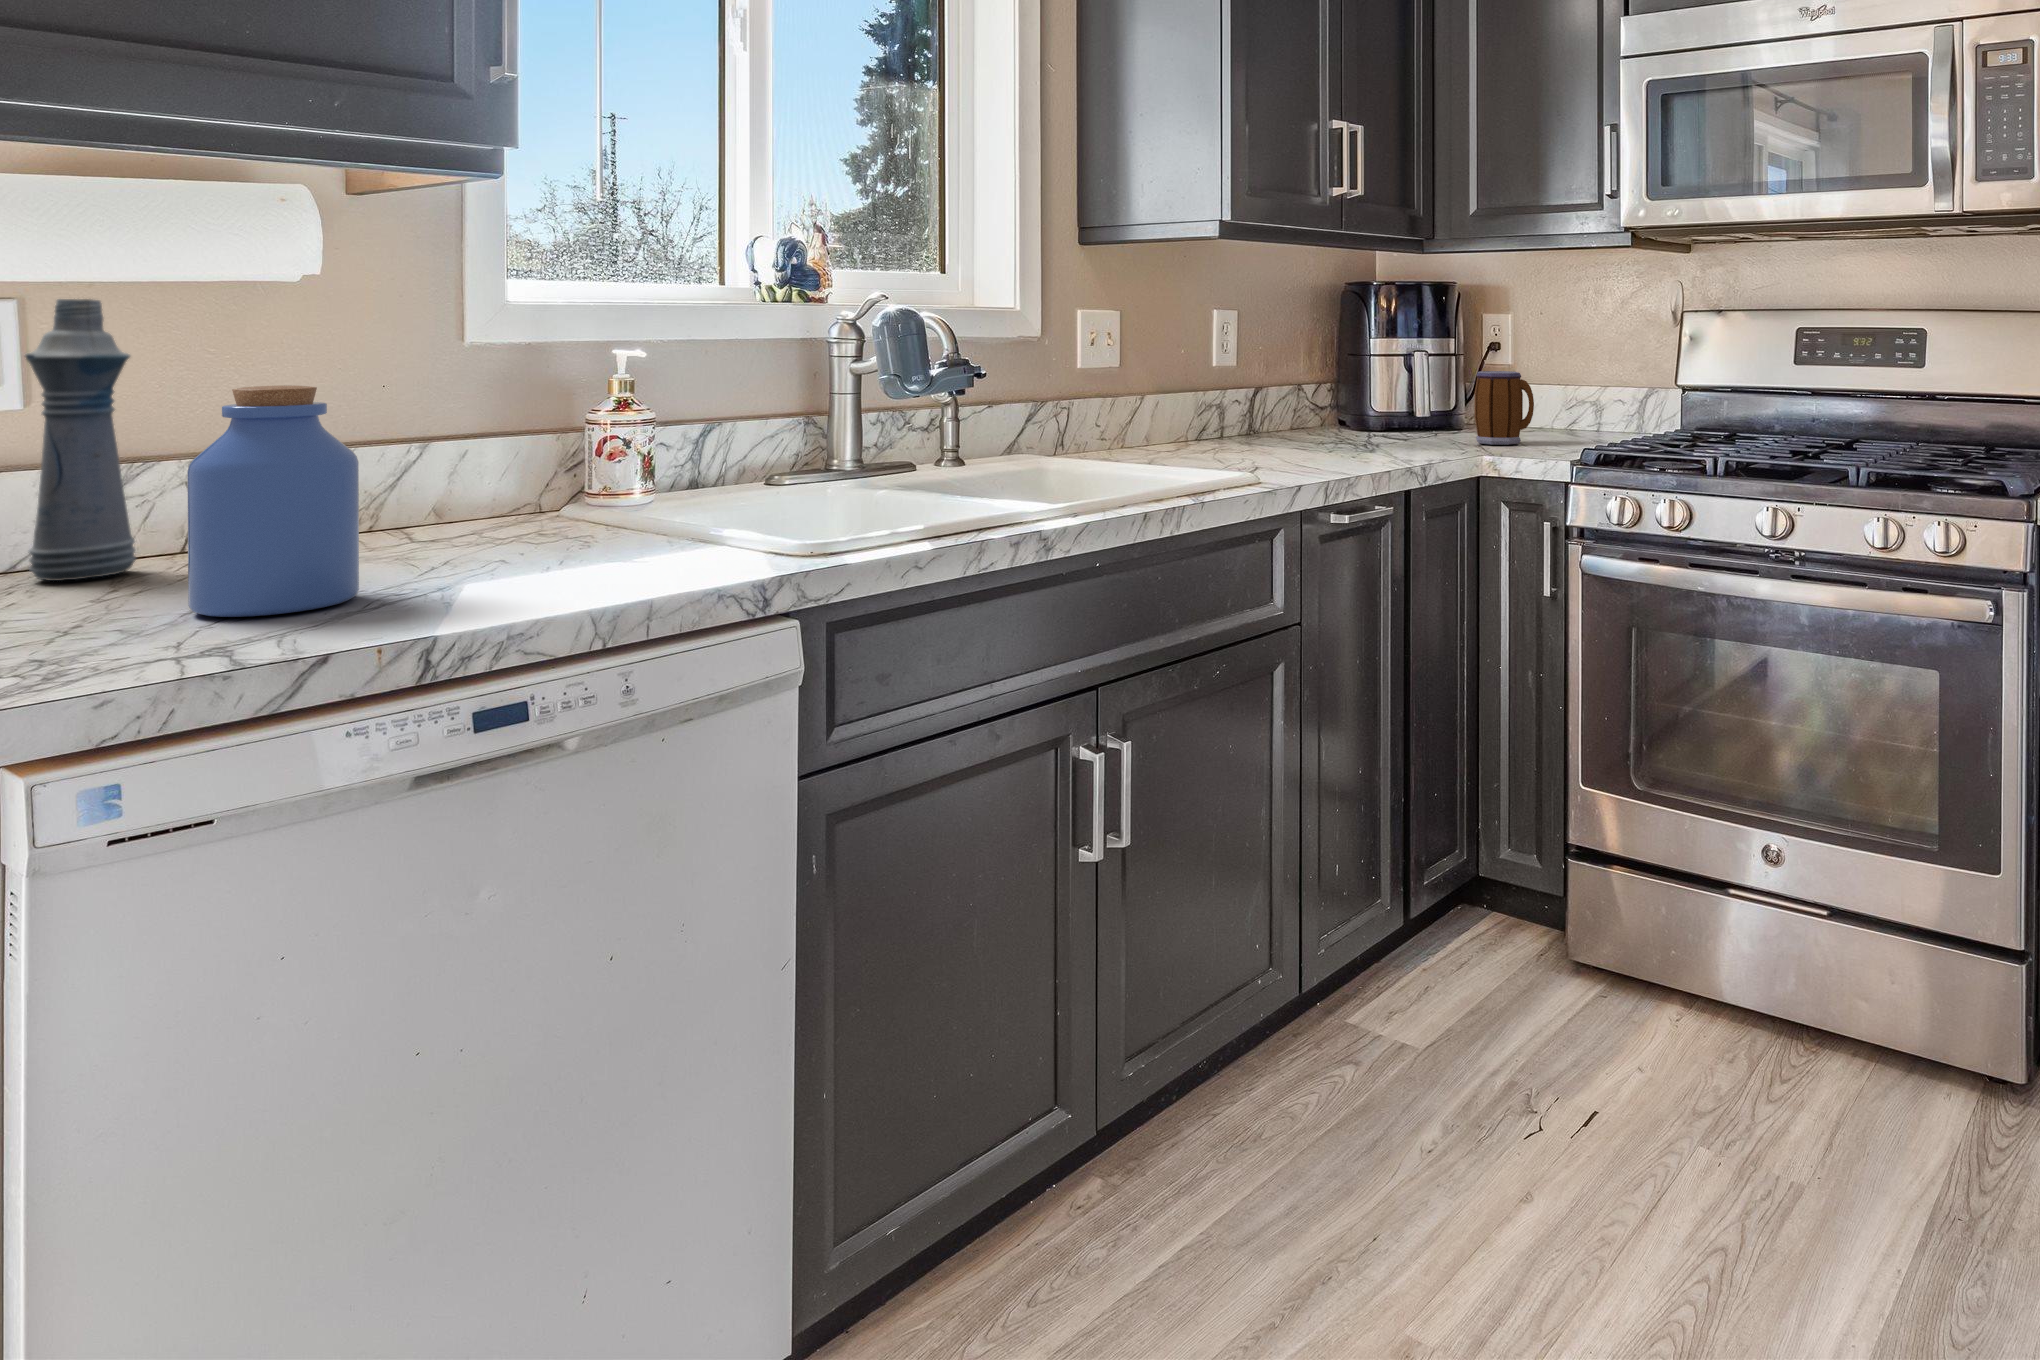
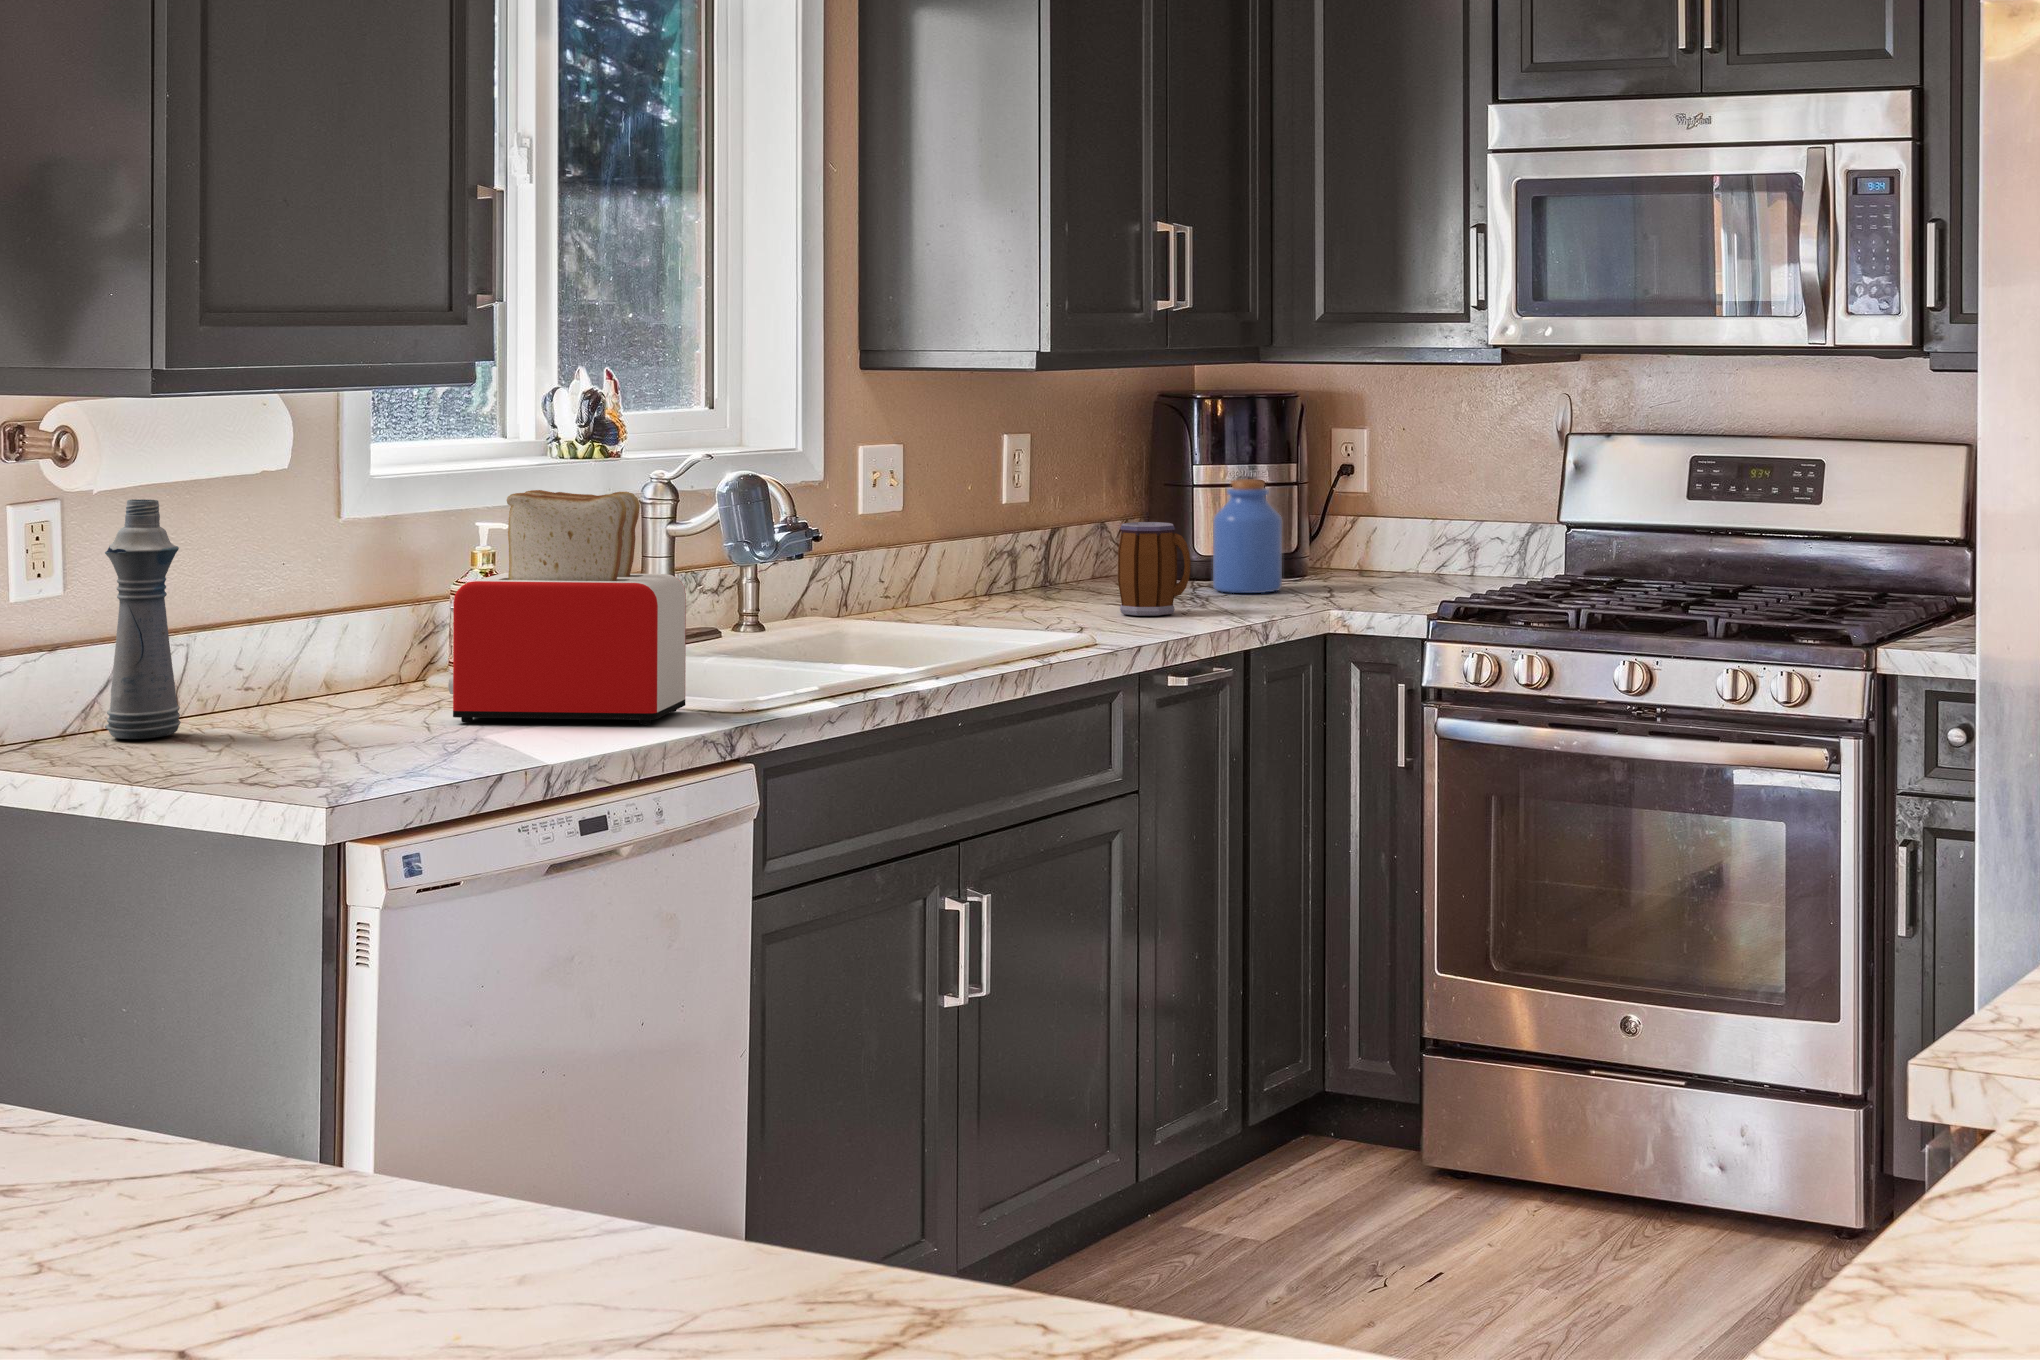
toaster: none [463,301,748,572] -> present [448,490,686,724]
mug: present [1474,371,1534,445] -> present [1118,522,1191,616]
jar: present [187,385,359,617] -> present [1213,479,1282,593]

